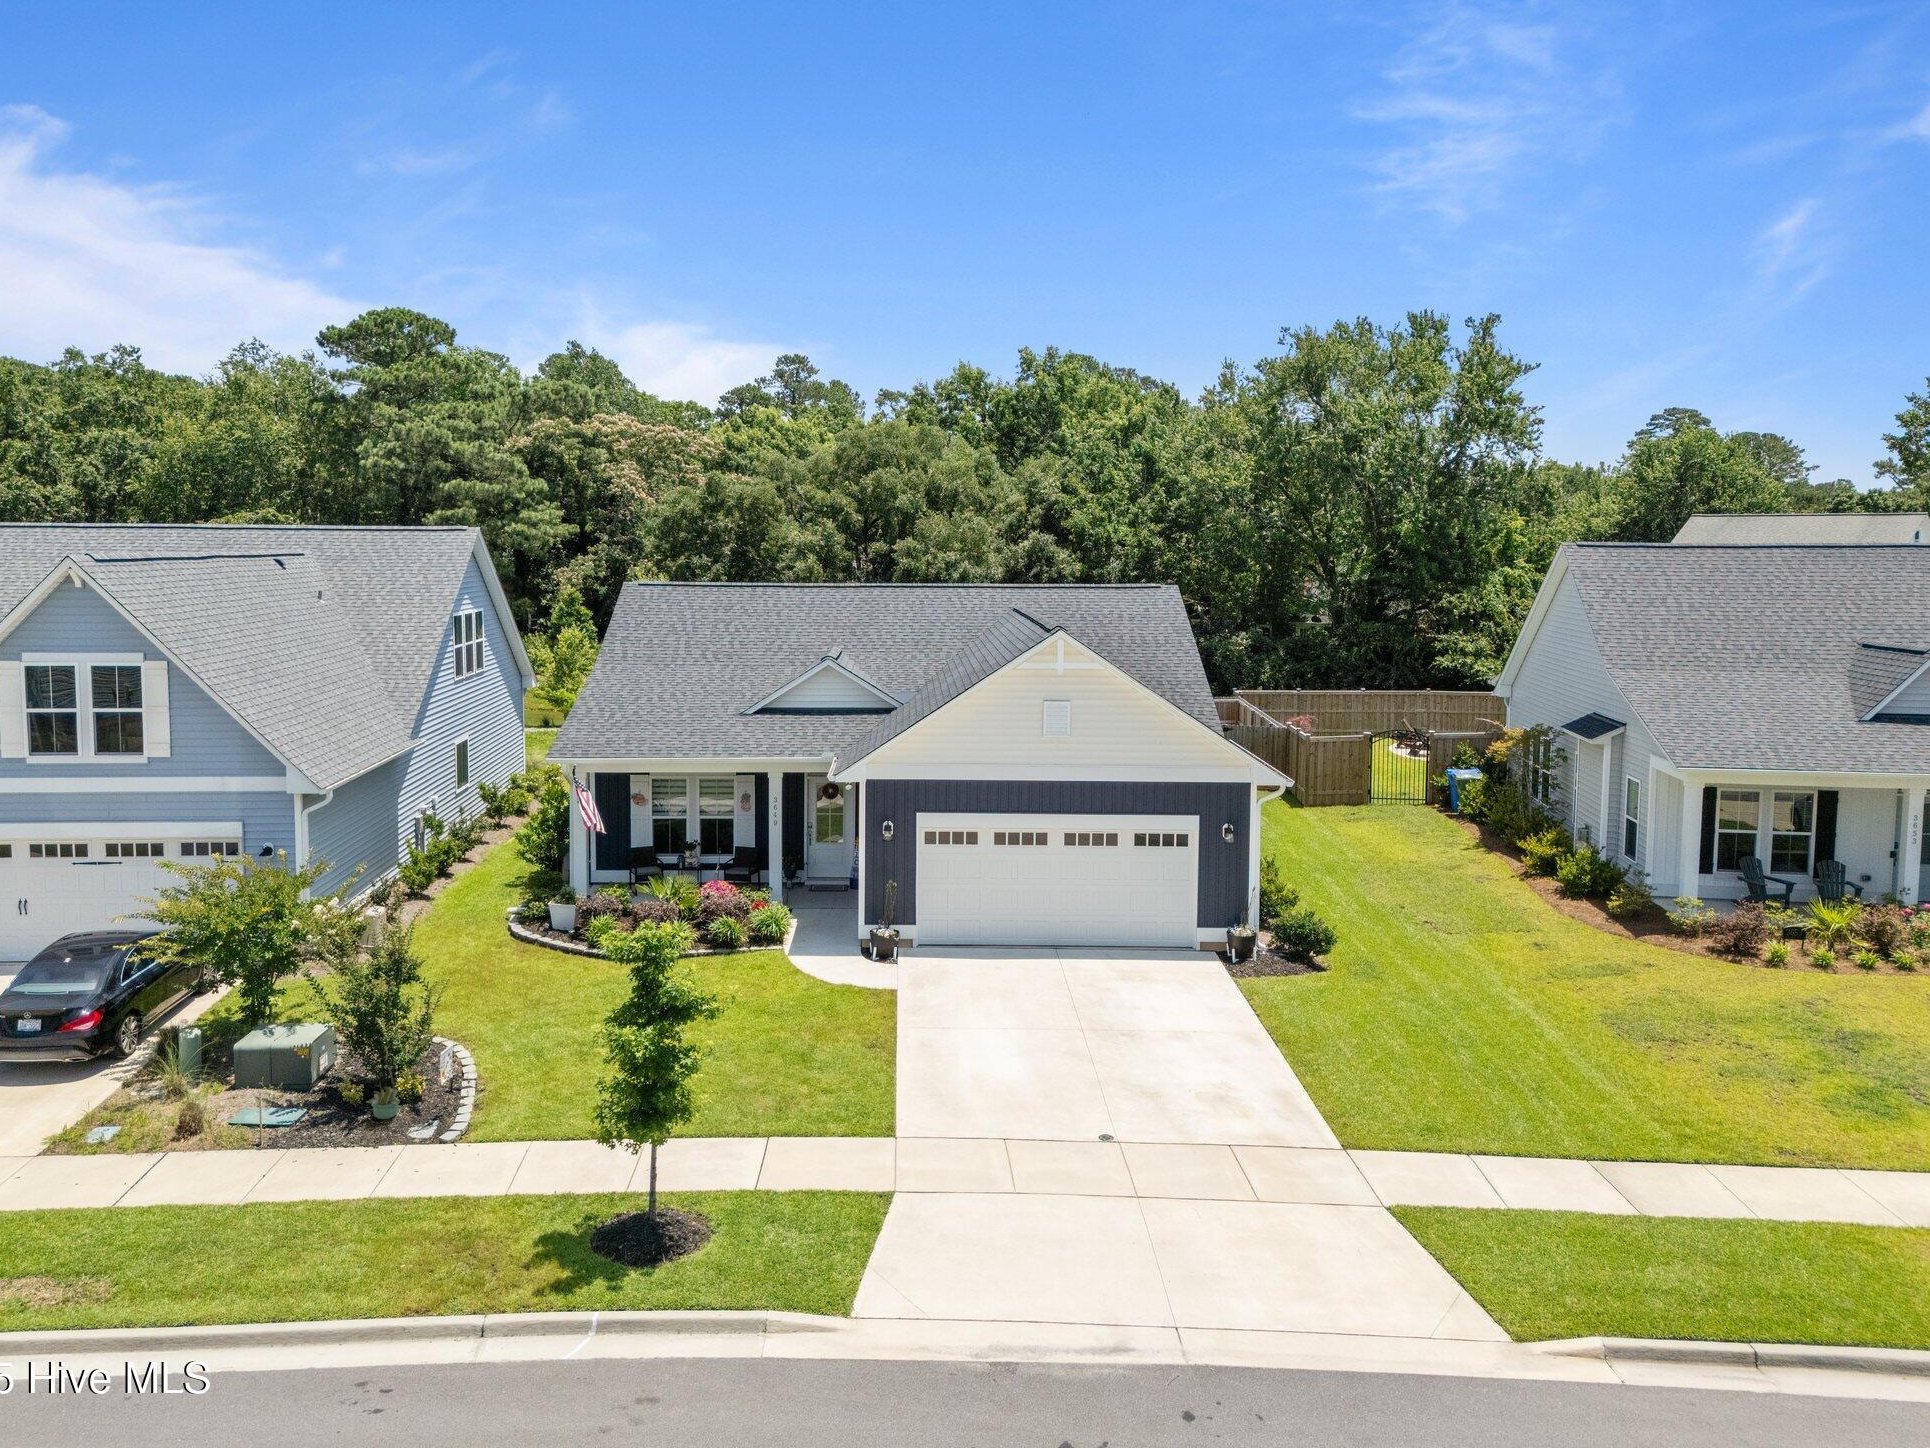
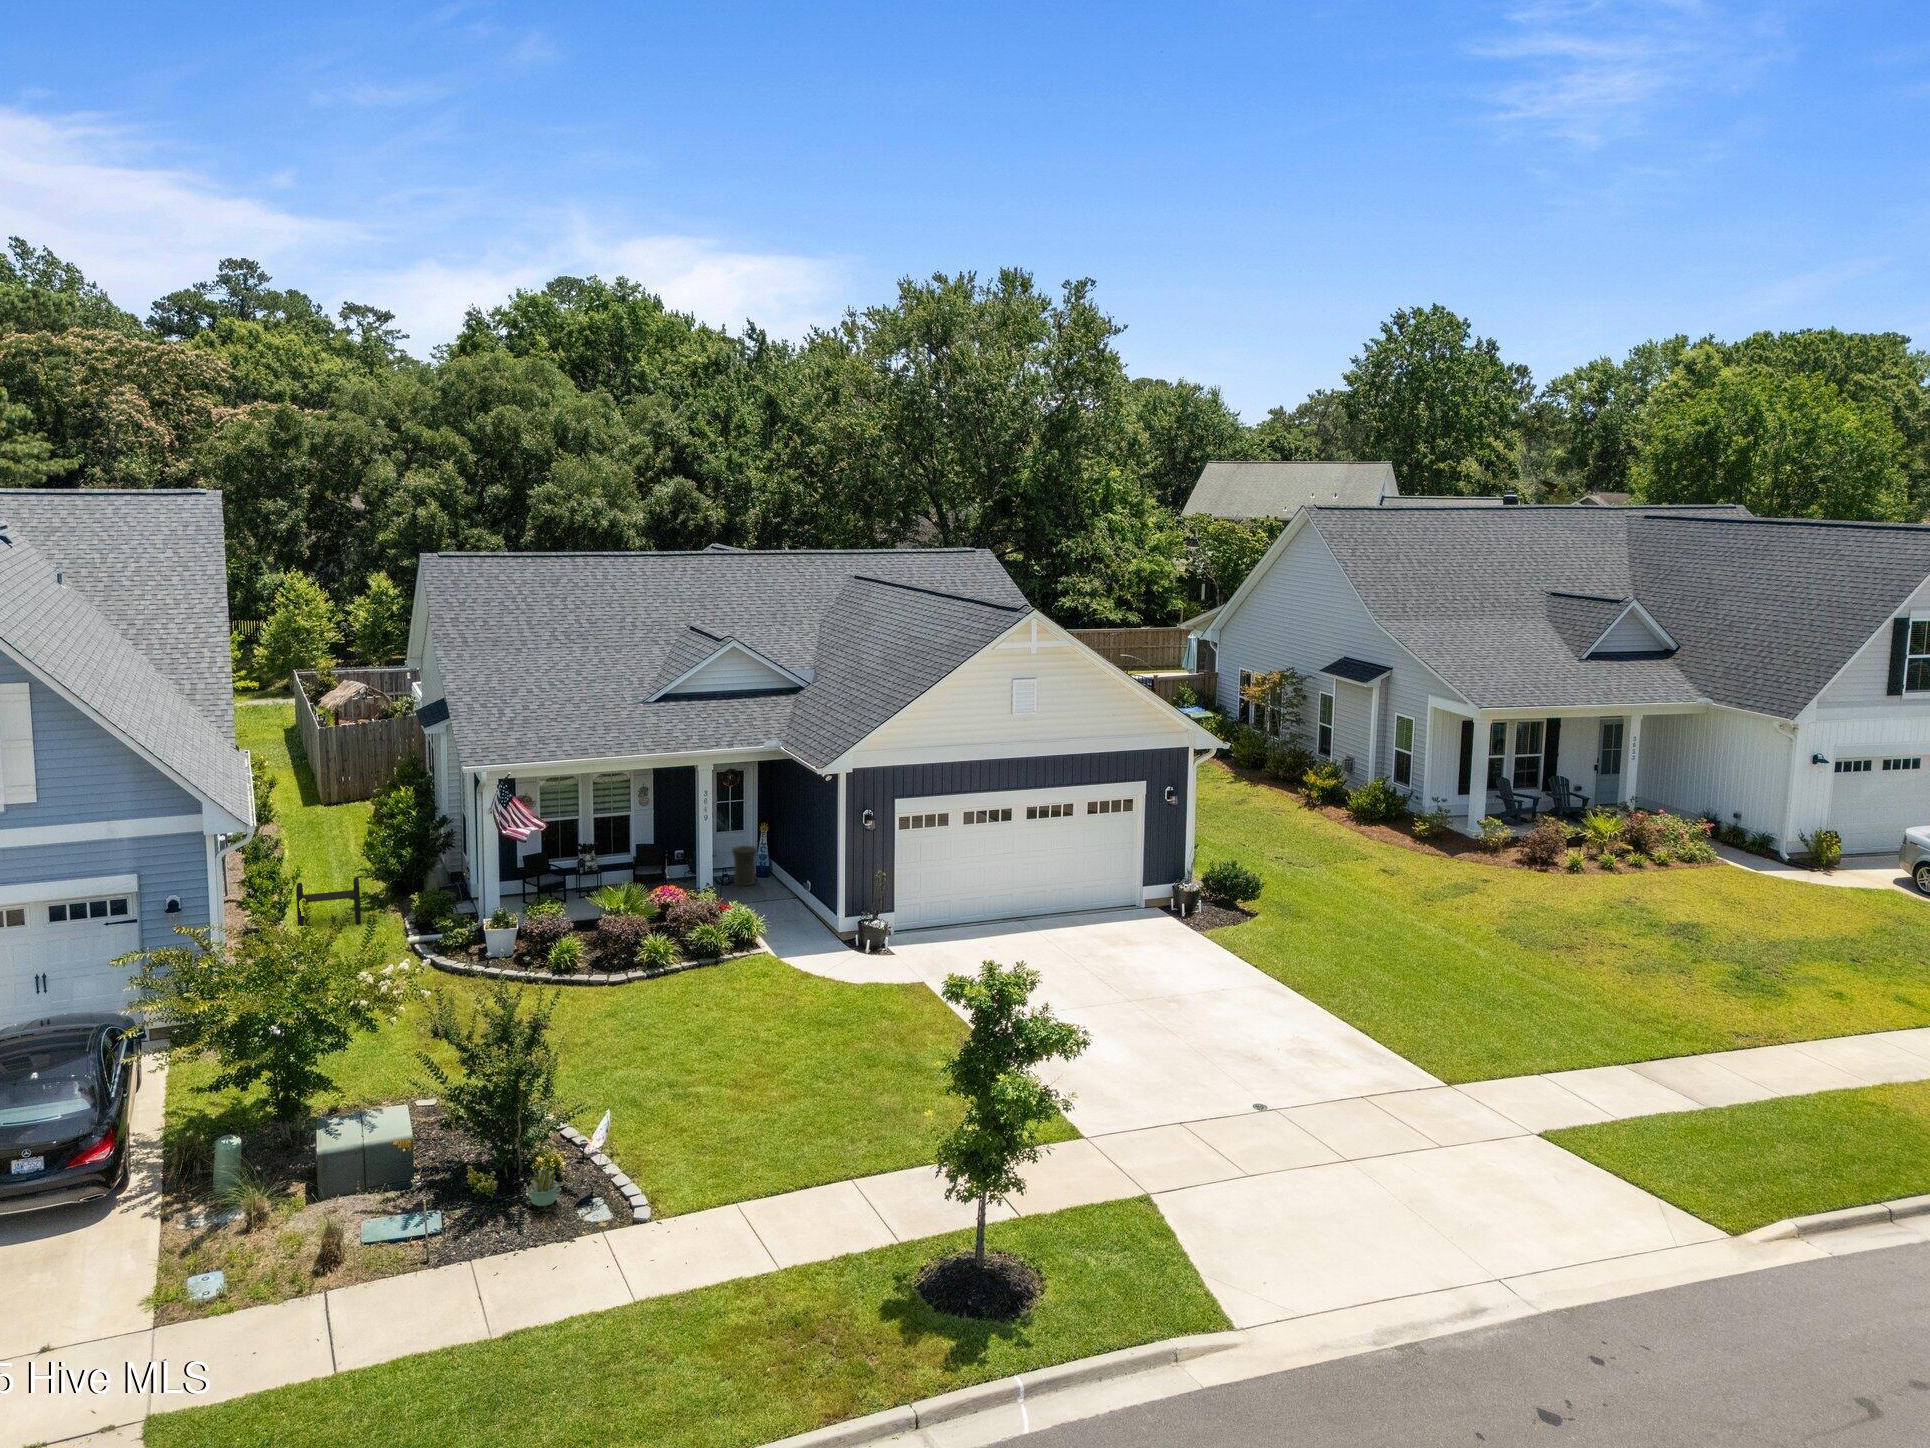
bench: none [428,855,487,896] -> present [296,877,361,926]
trash can: none [820,858,845,897] -> present [732,846,757,886]

